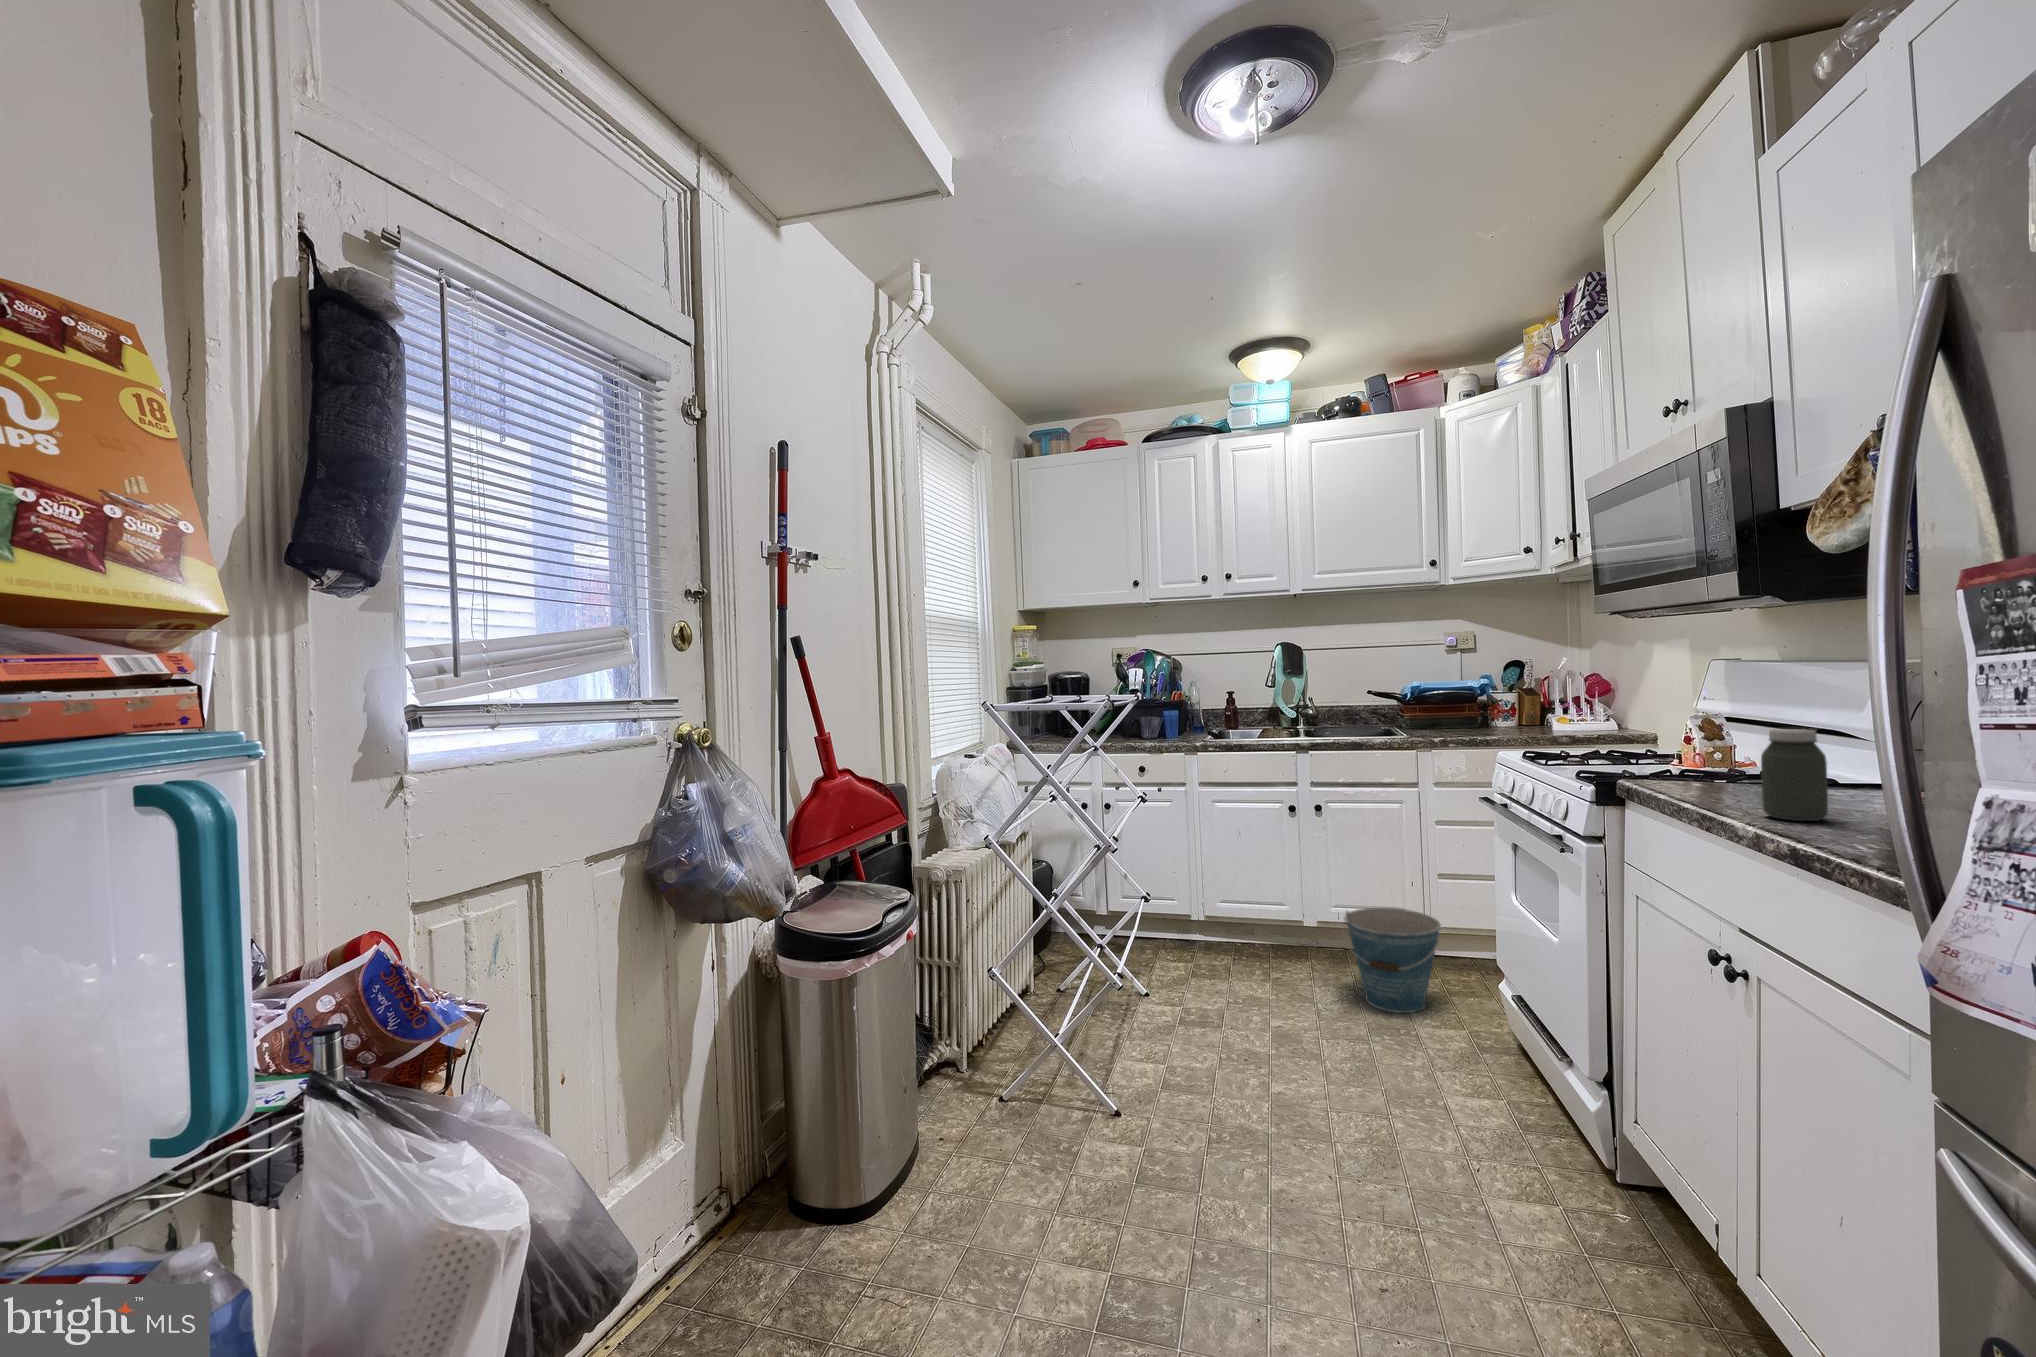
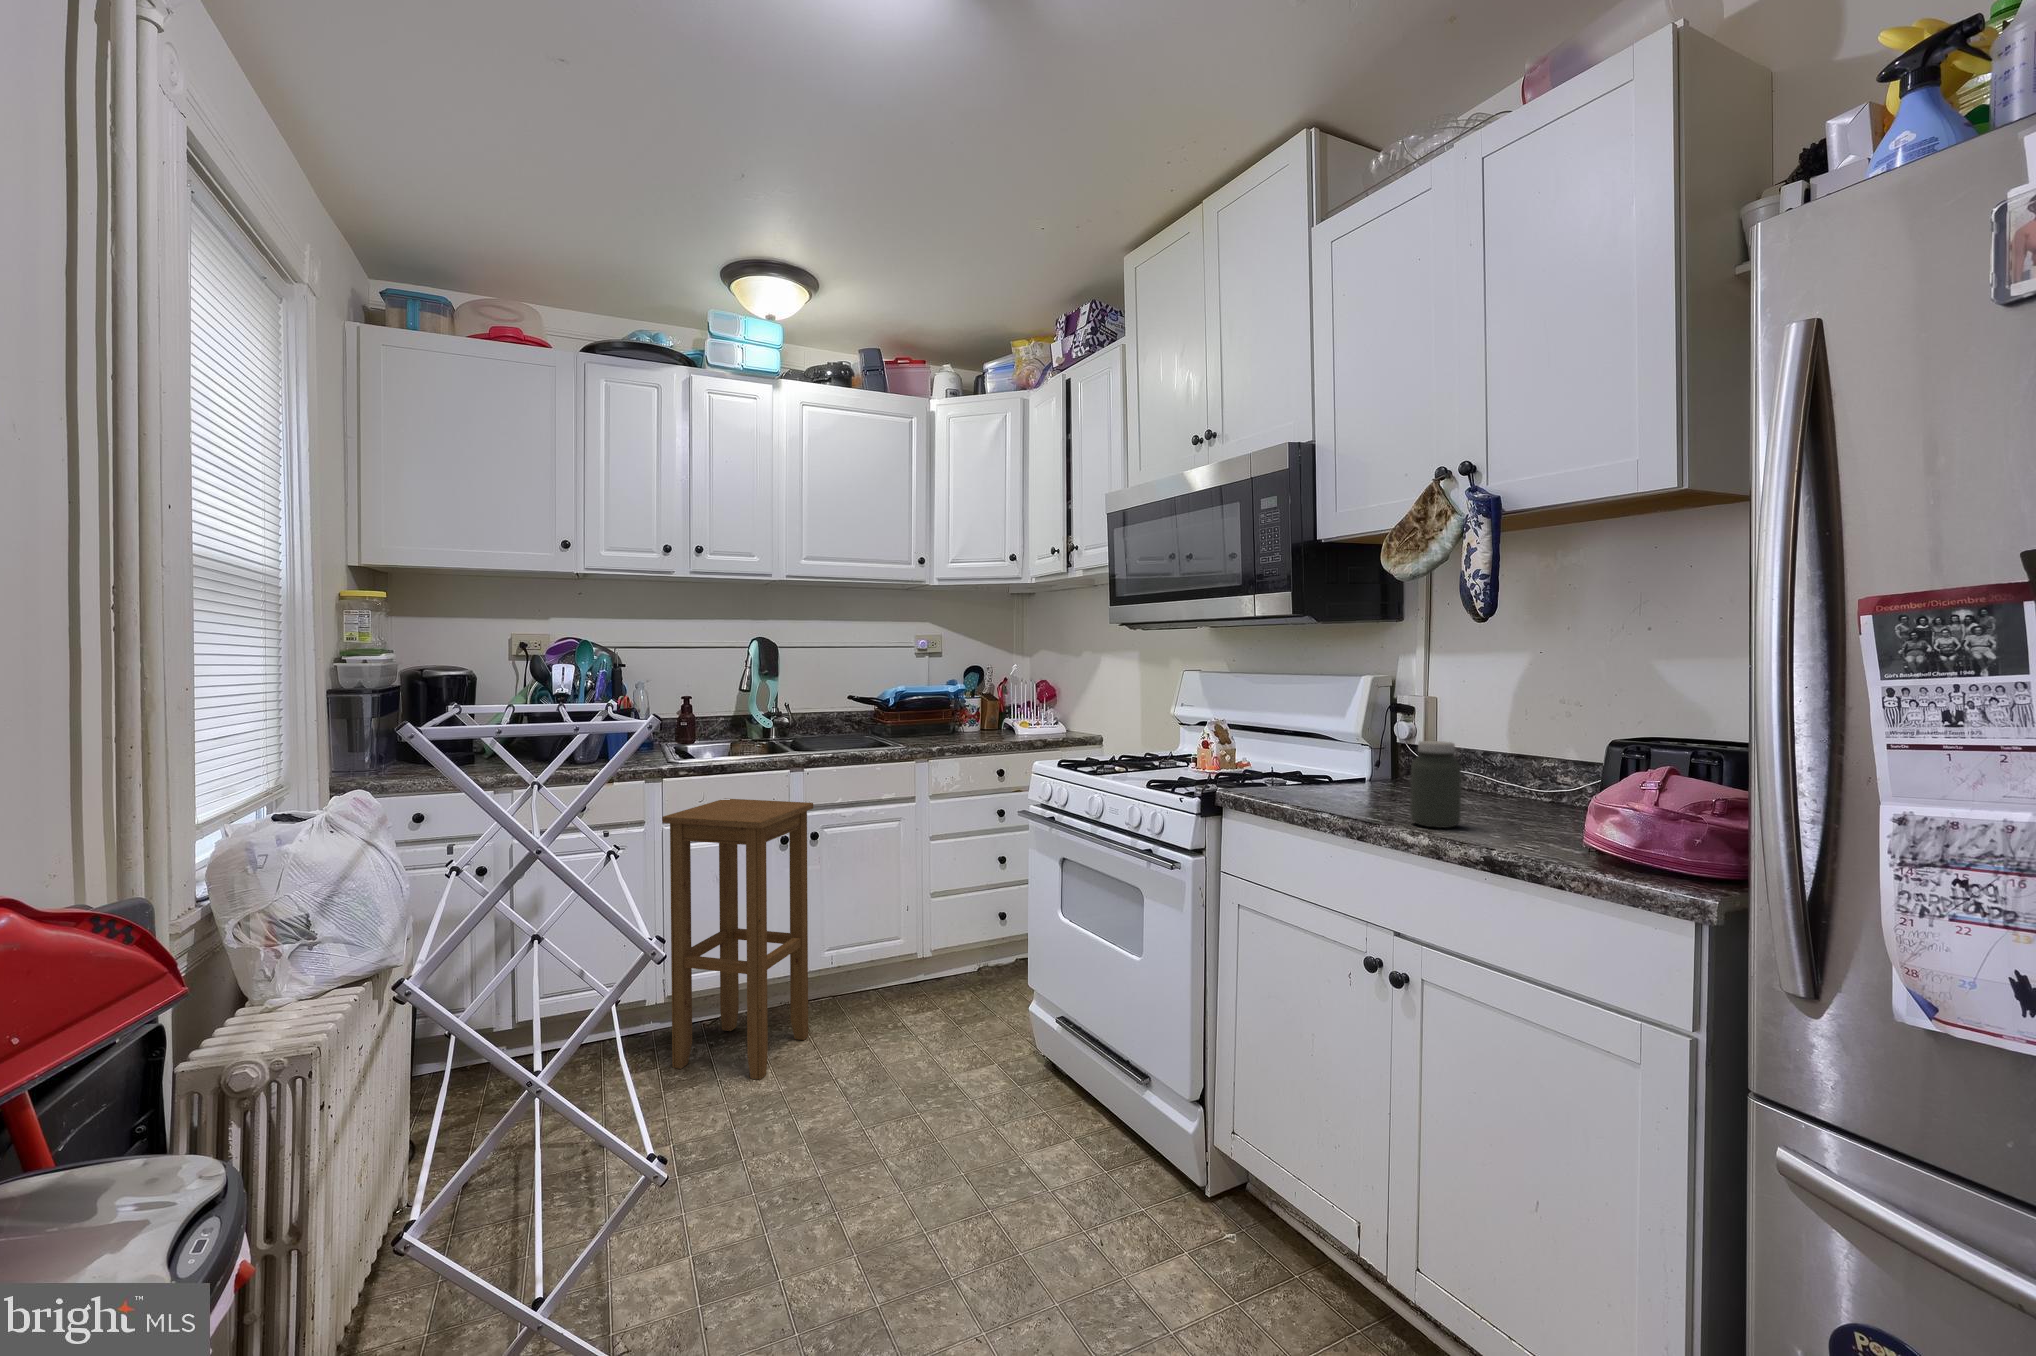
stool: none [1188,771,1308,987] -> present [662,798,813,1080]
bucket: present [1343,908,1441,1013] -> none [867,944,971,1068]

